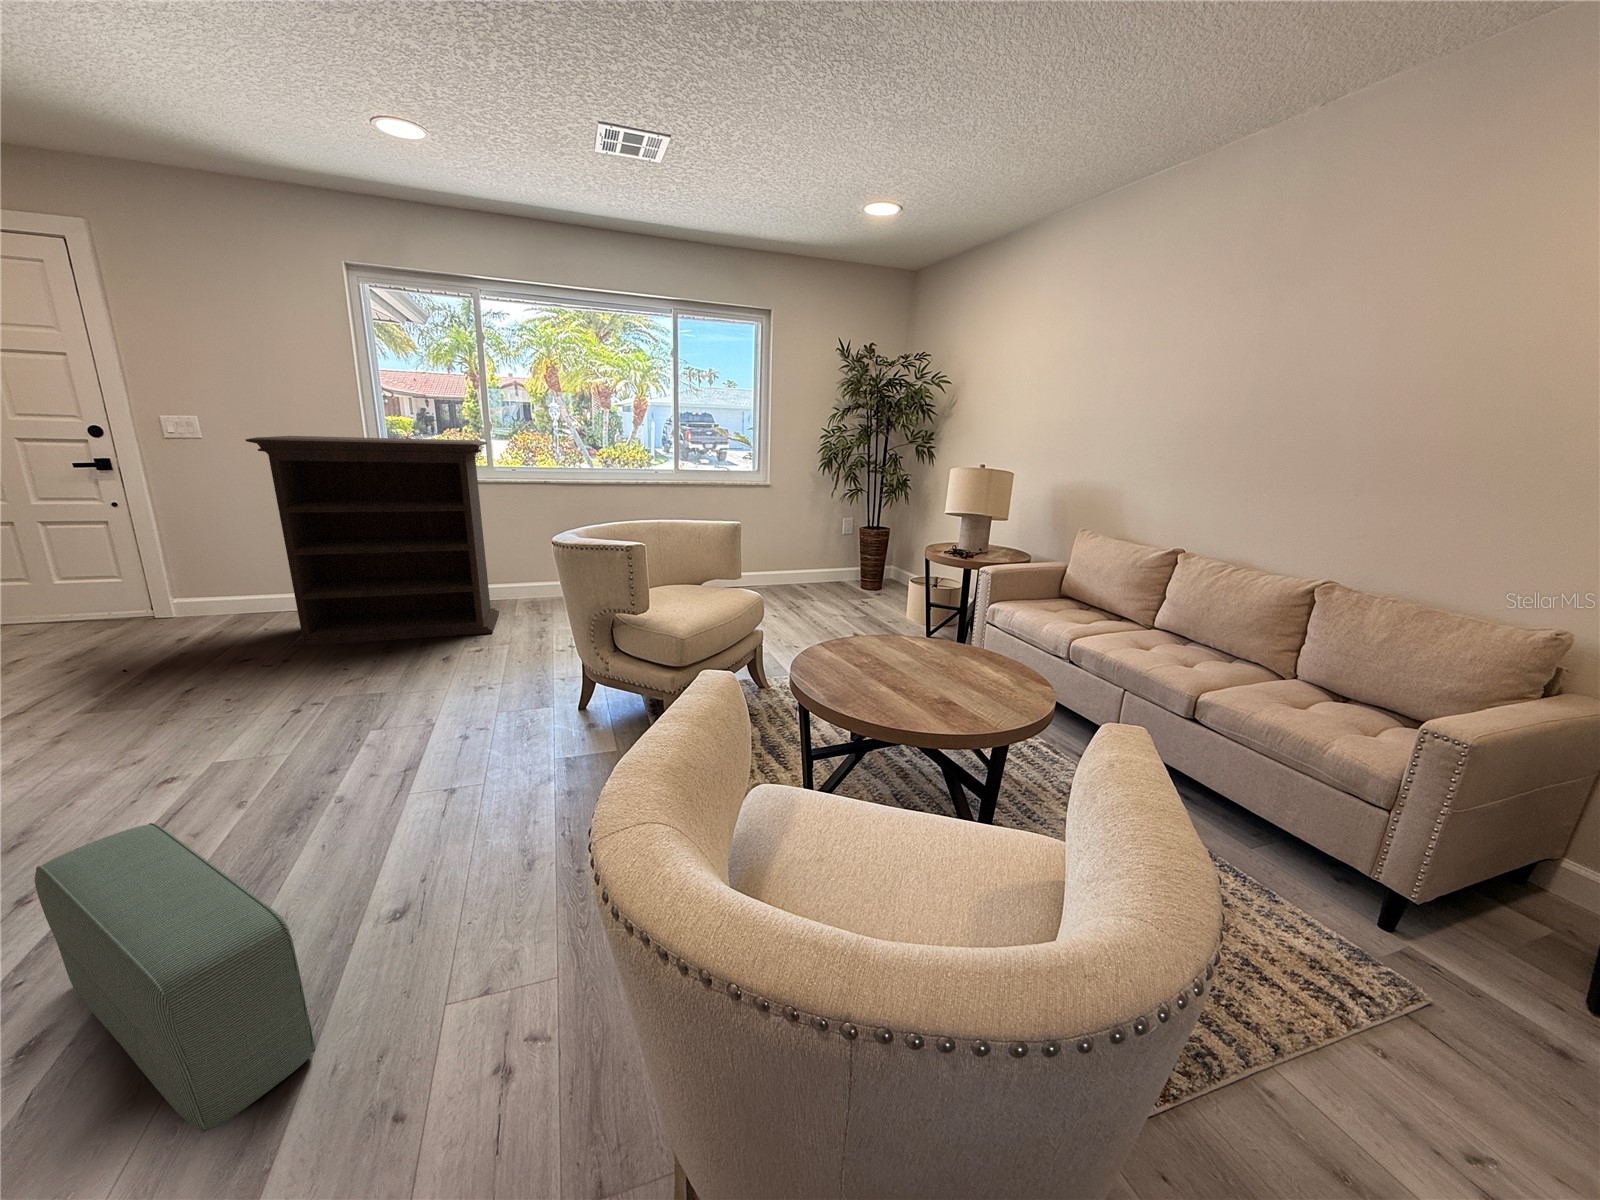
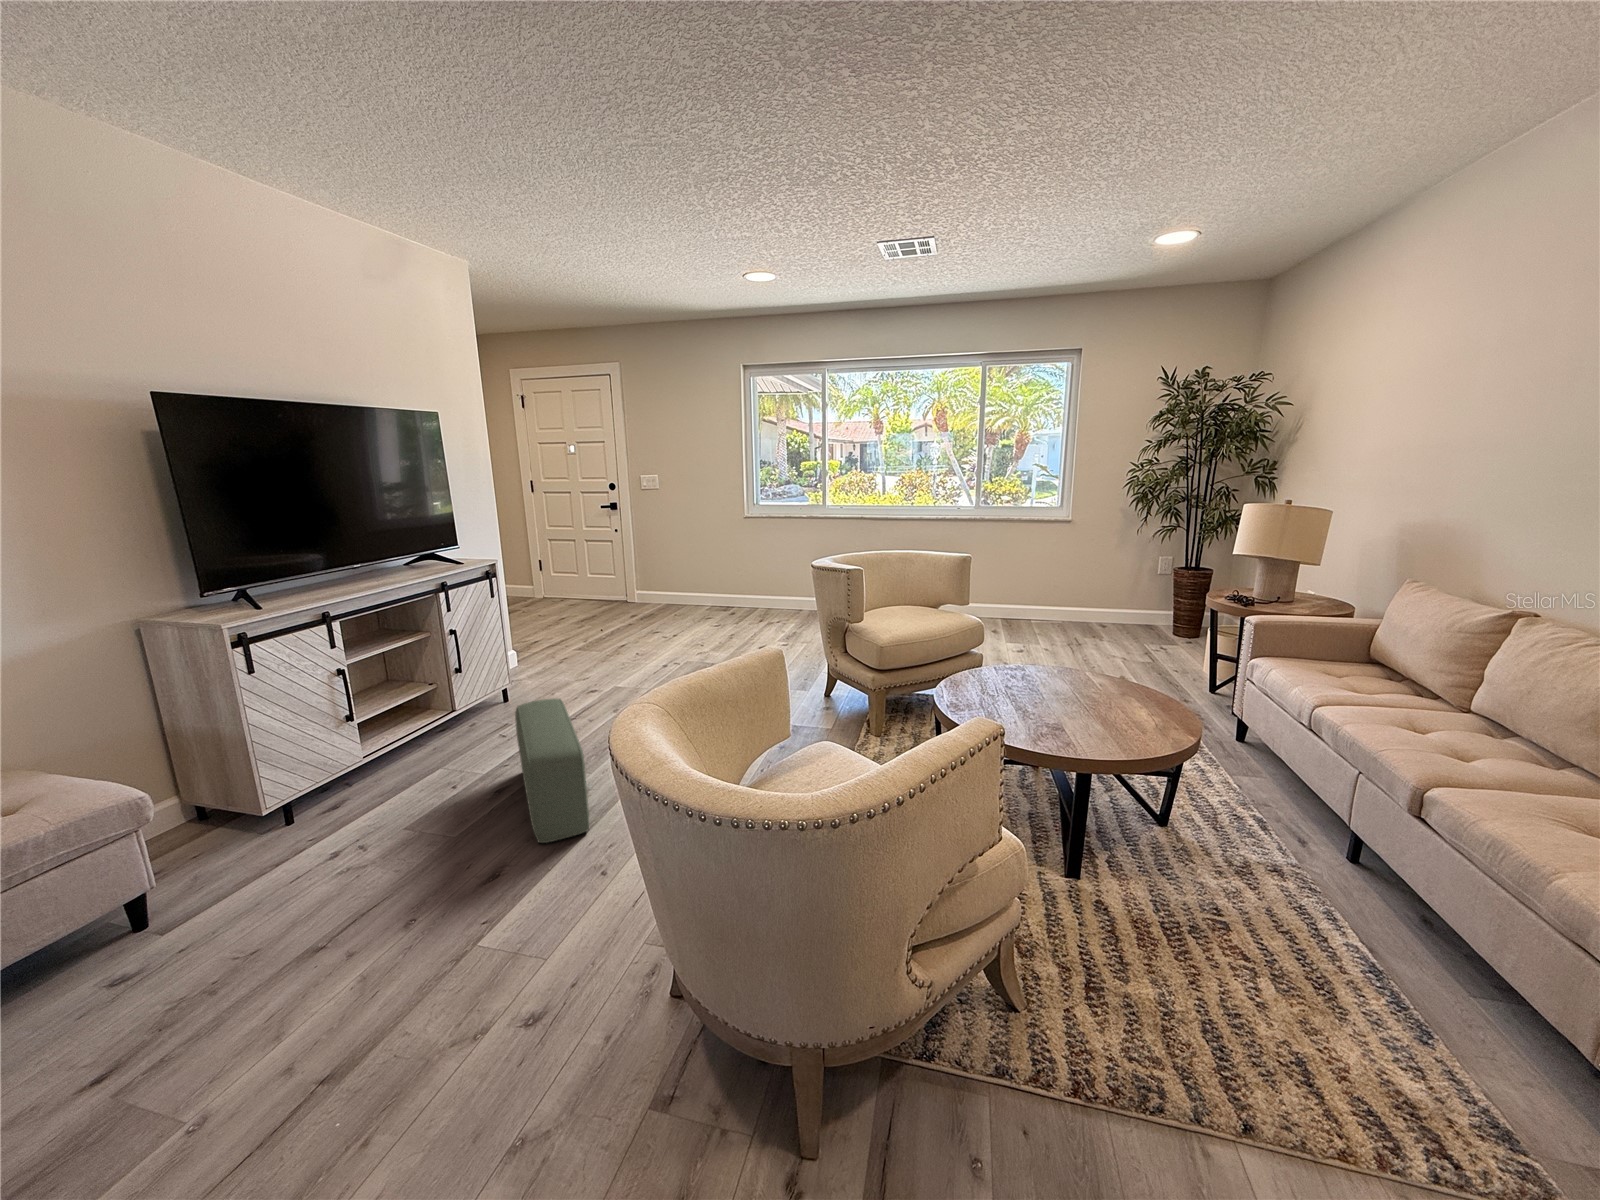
bookshelf: present [246,436,499,646] -> none [669,486,814,635]

